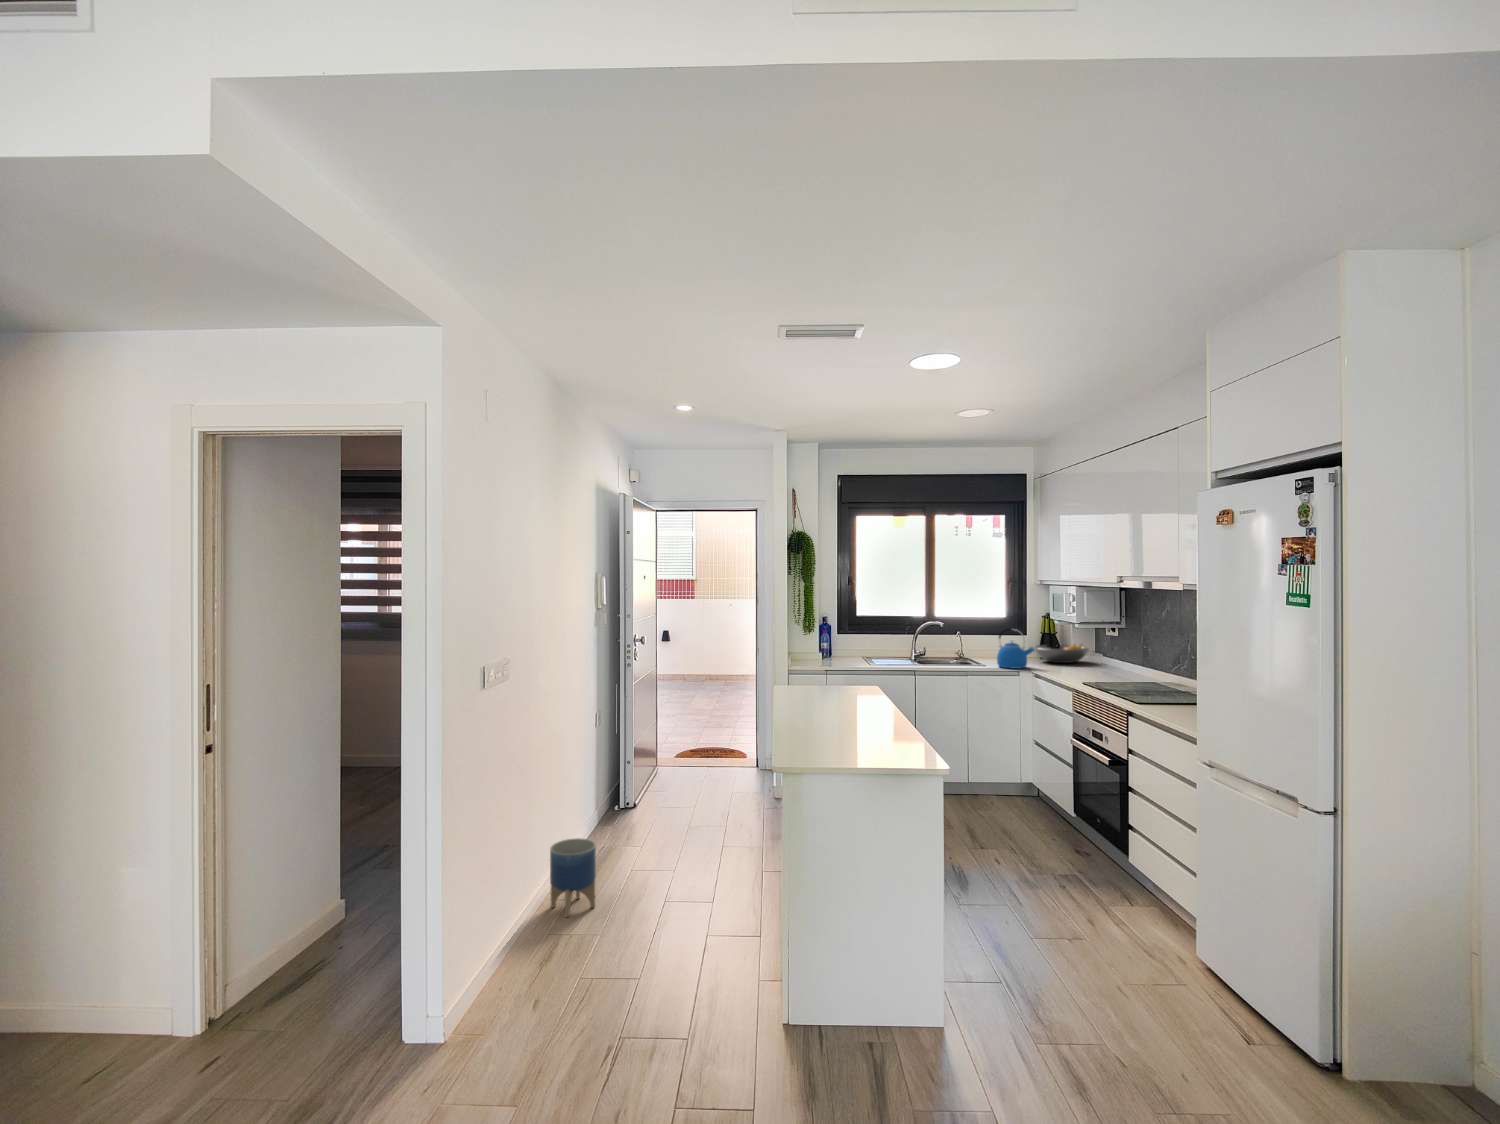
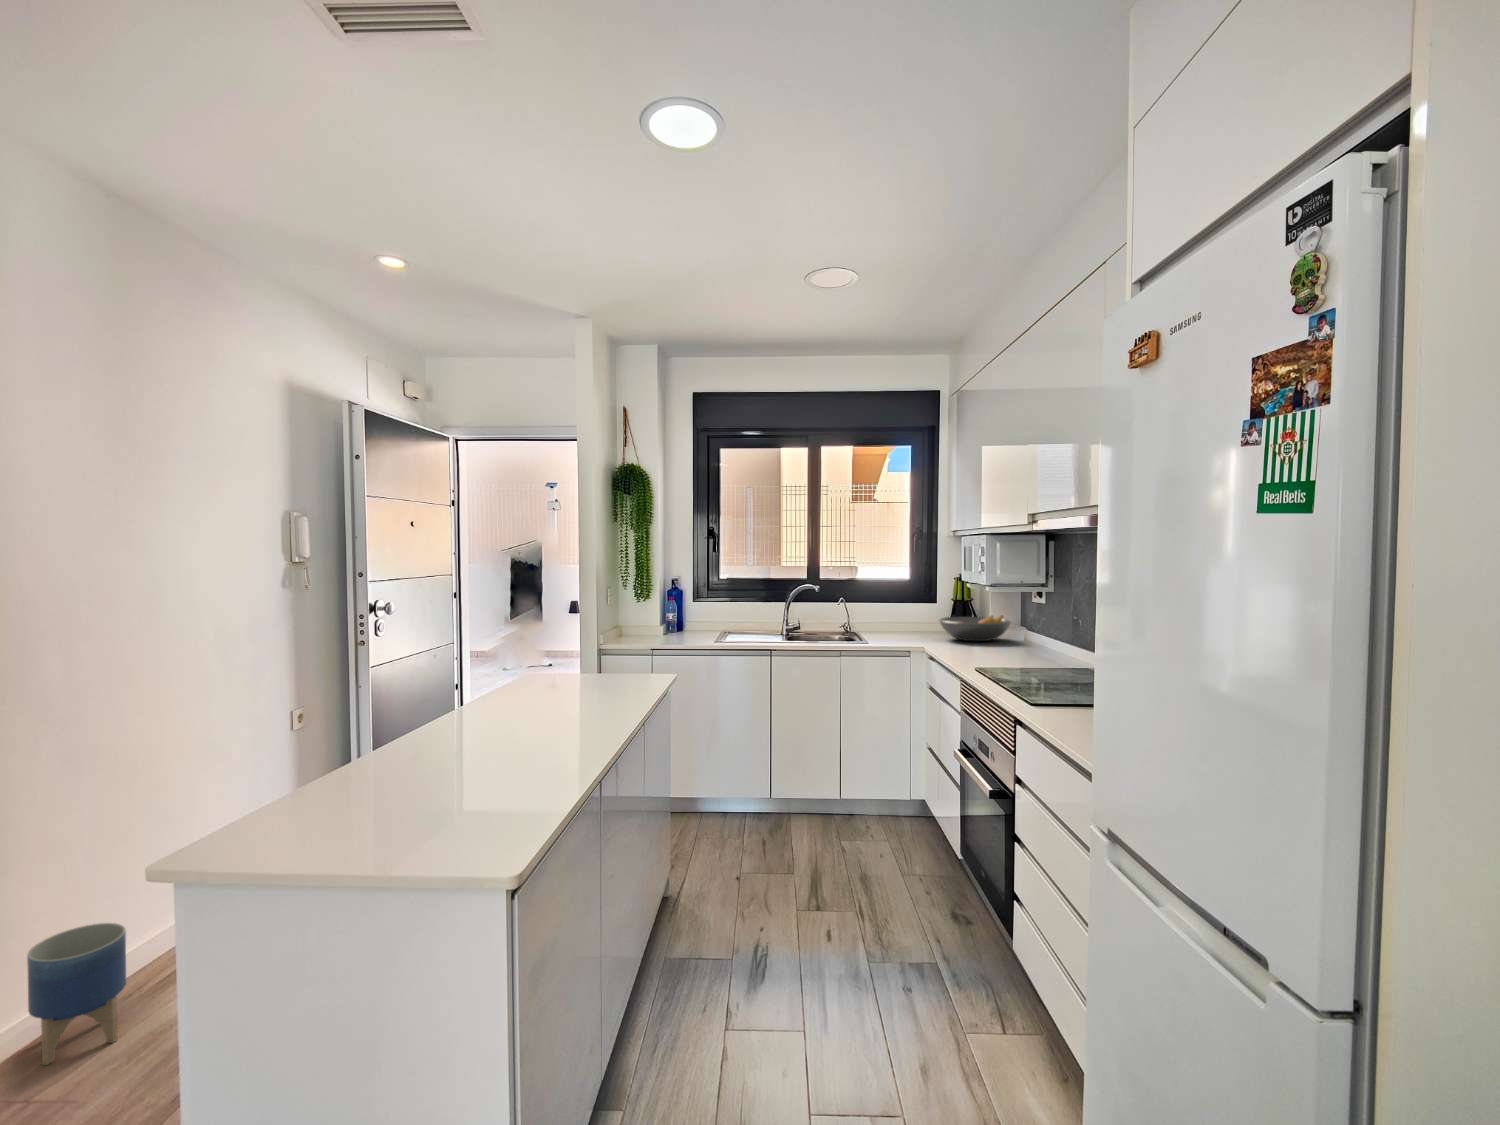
kettle: present [997,628,1034,669] -> none [881,593,930,649]

